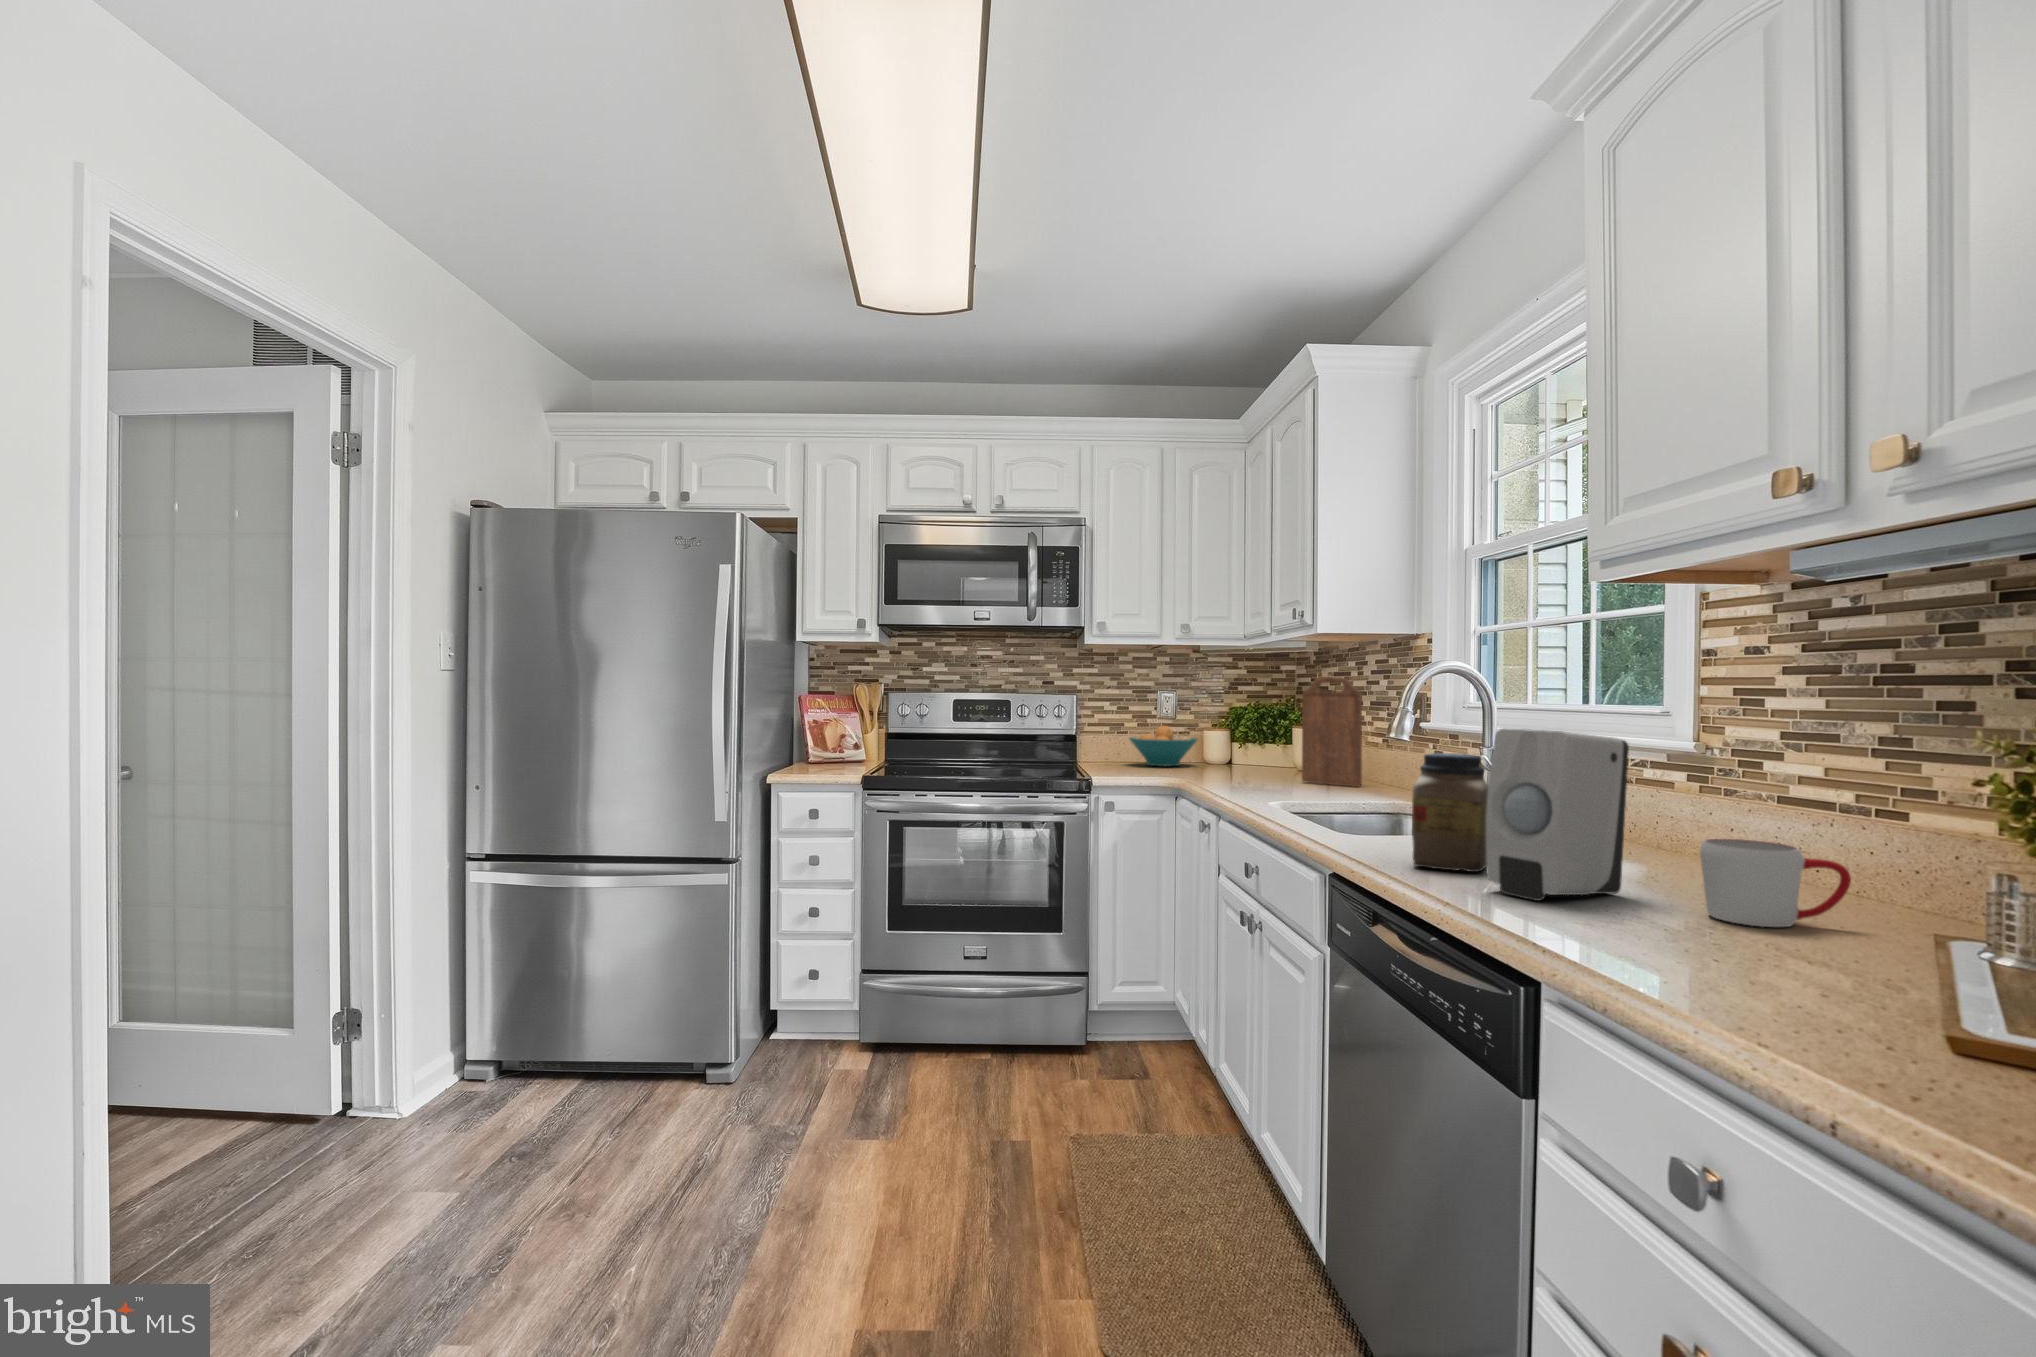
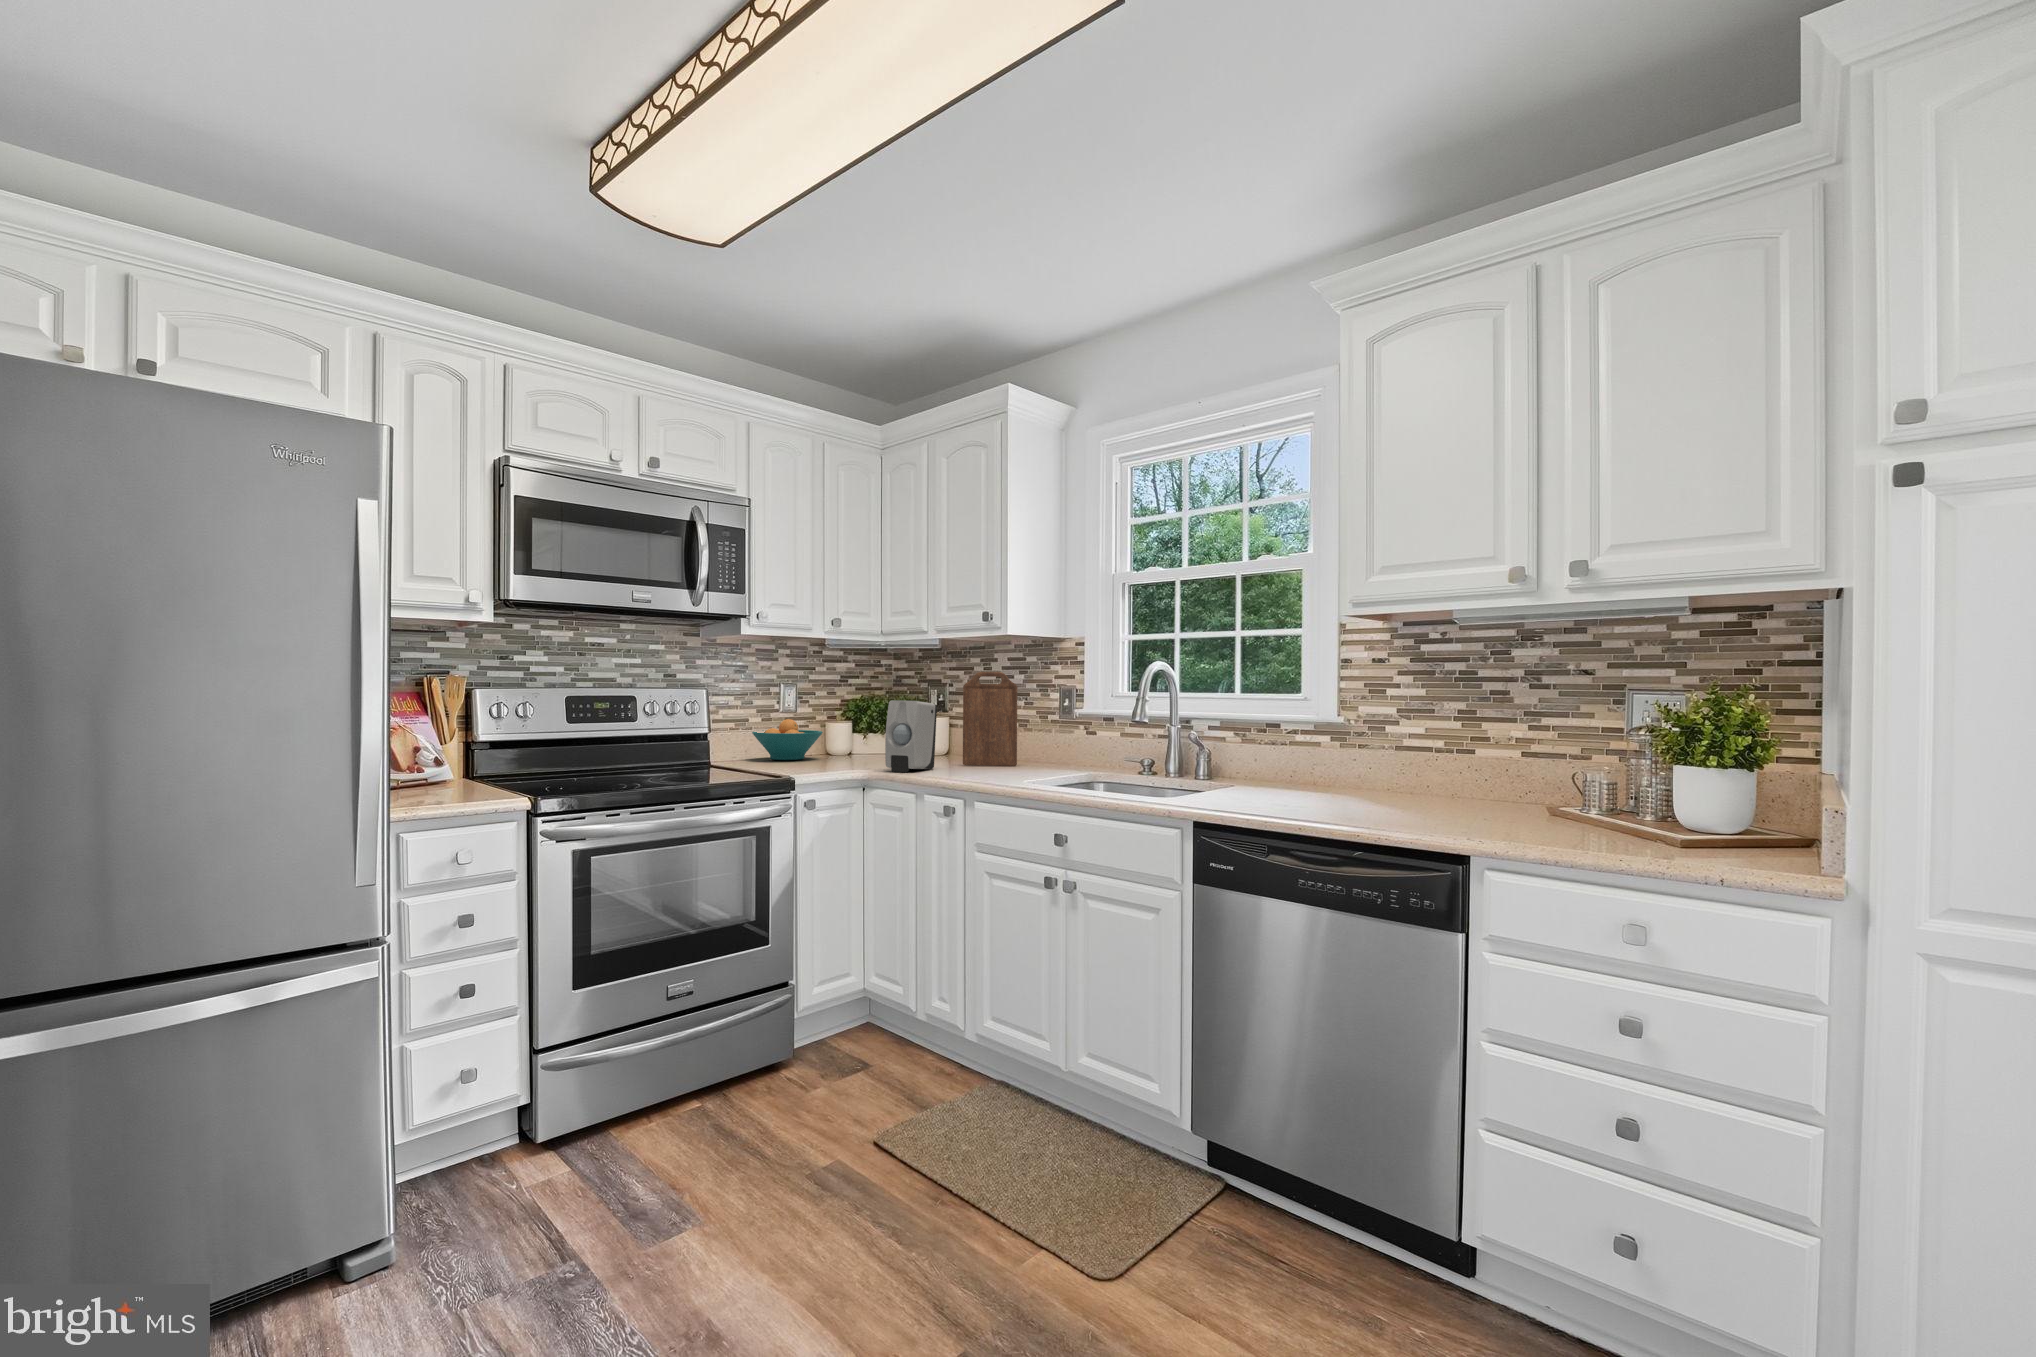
soap dispenser: present [1486,729,1629,901] -> present [885,700,937,772]
jar: present [1412,753,1488,872] -> none [1233,729,1287,809]
mug: present [1700,839,1851,927] -> none [1425,770,1489,816]

